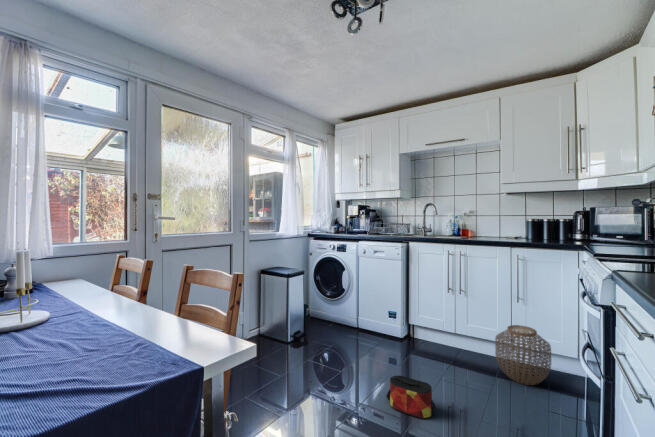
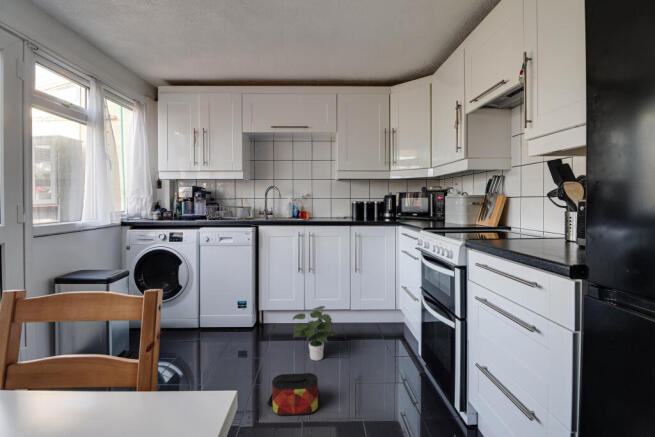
woven basket: present [495,325,551,385] -> none [344,292,384,340]
potted plant: none [426,329,478,384] -> present [293,306,337,361]

